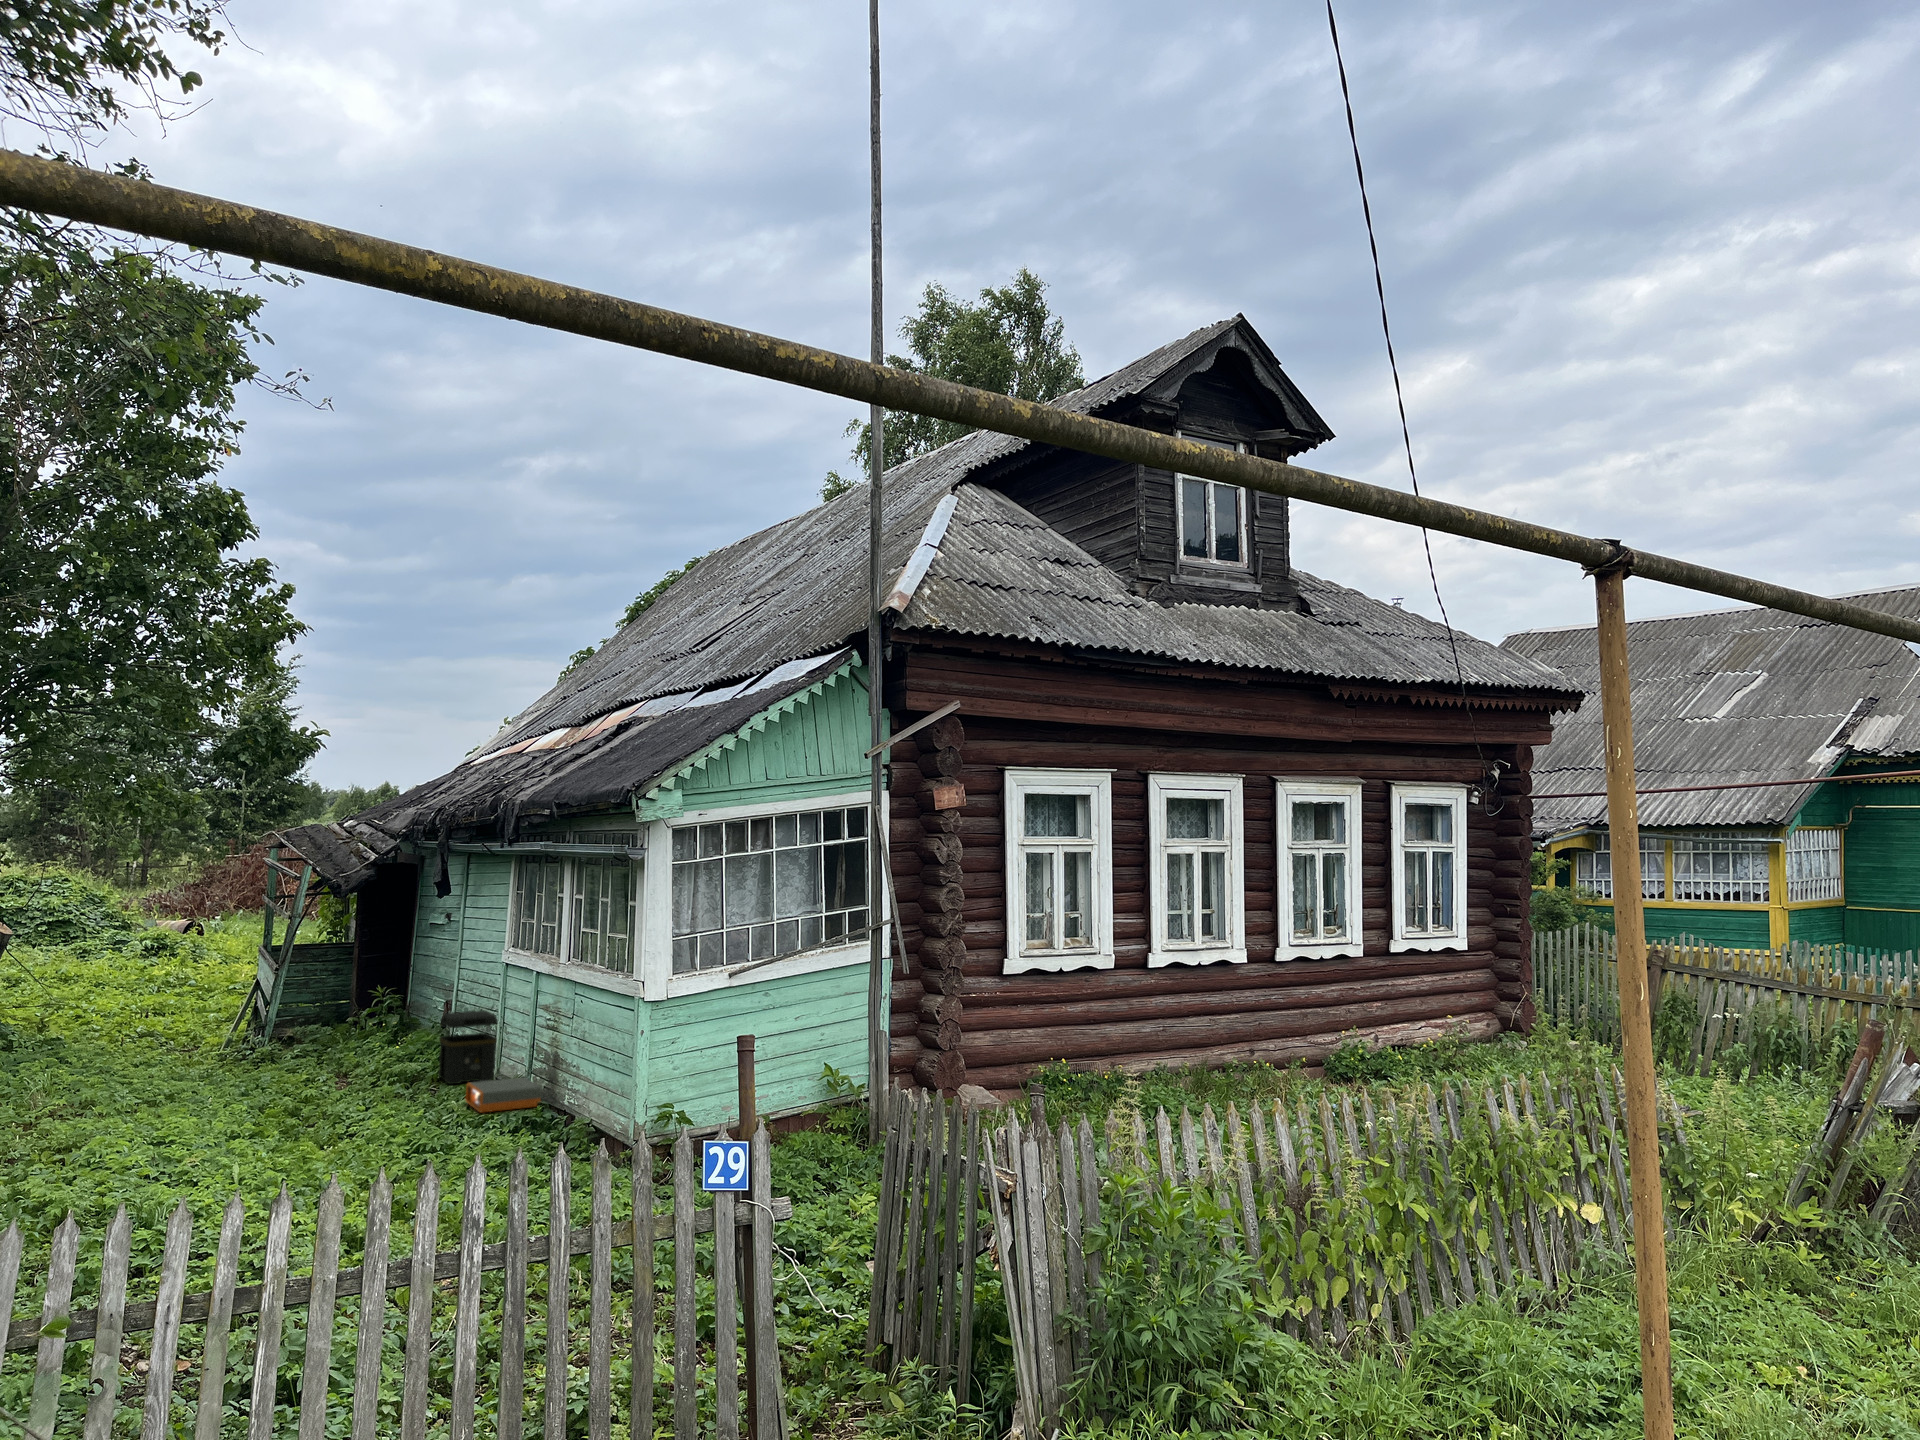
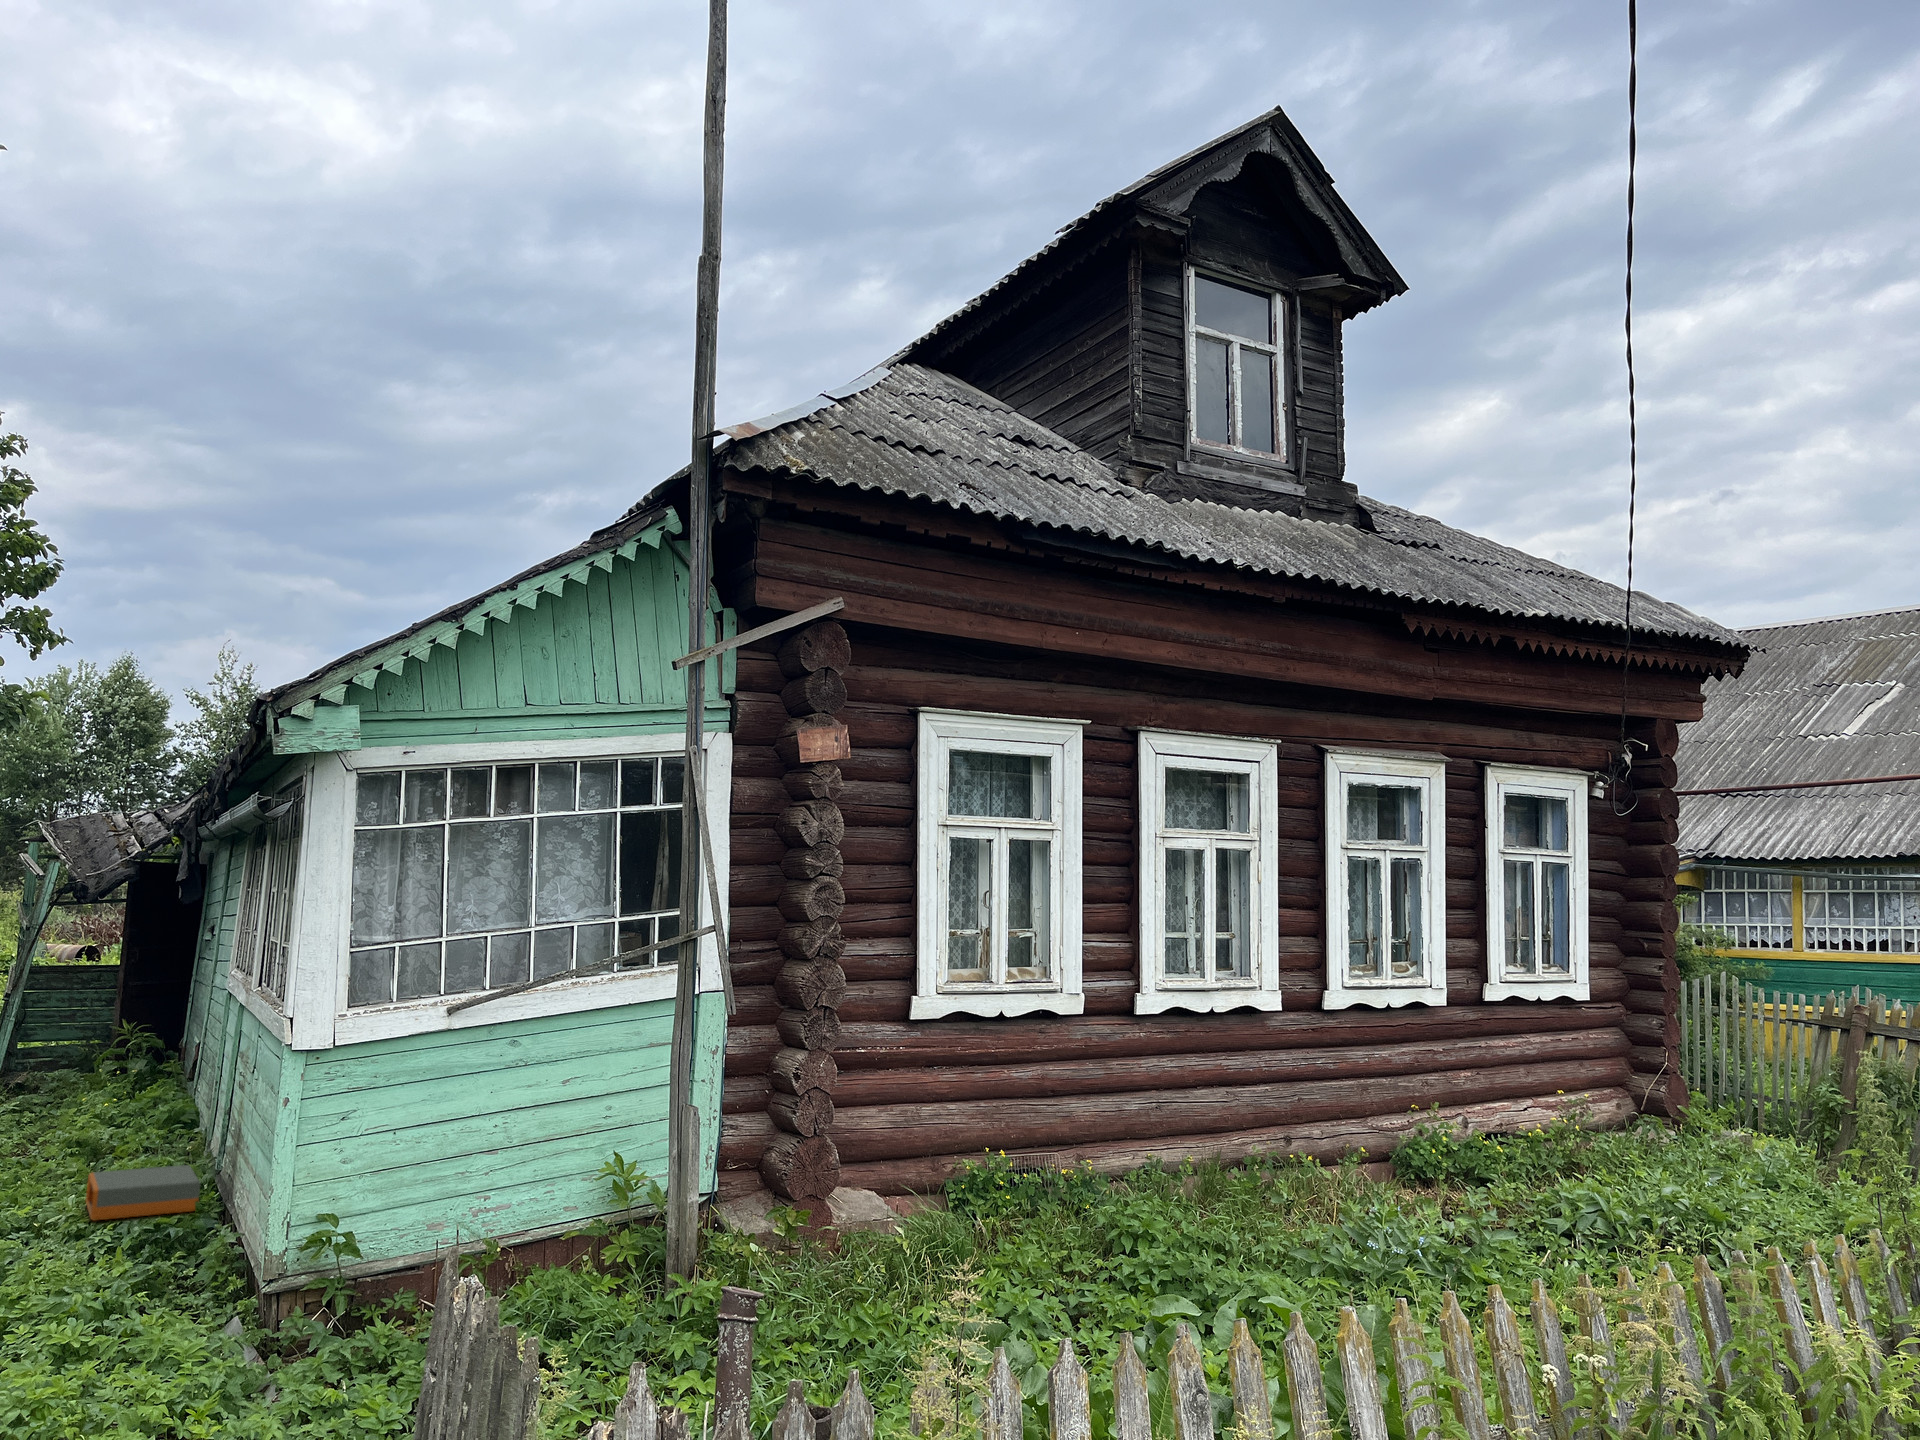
toolbox: present [438,1011,498,1084] -> none [85,1064,177,1173]

